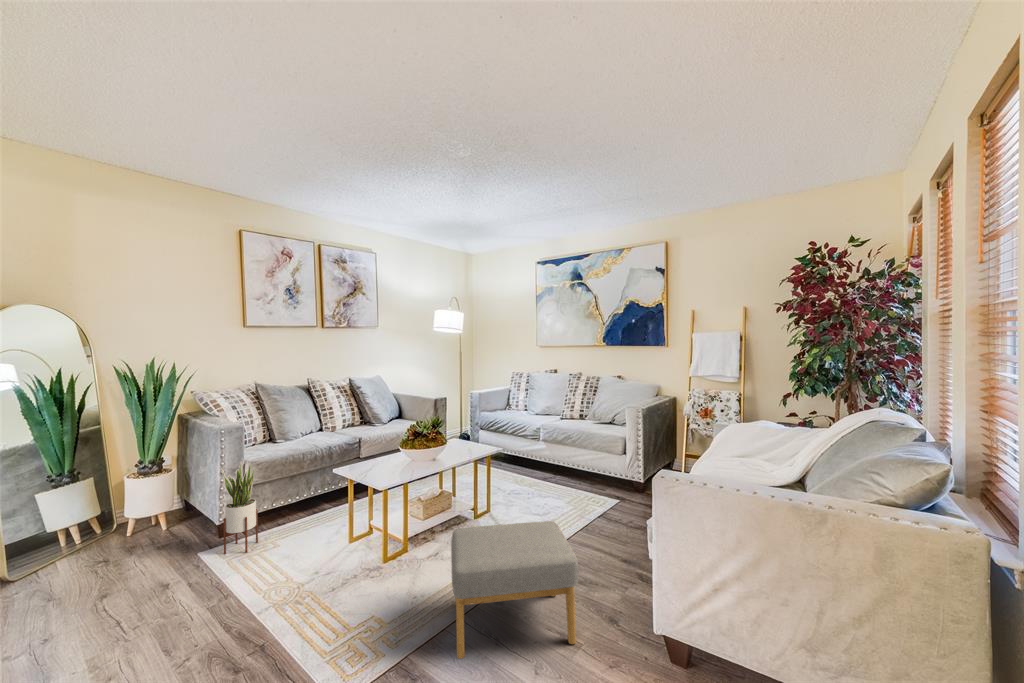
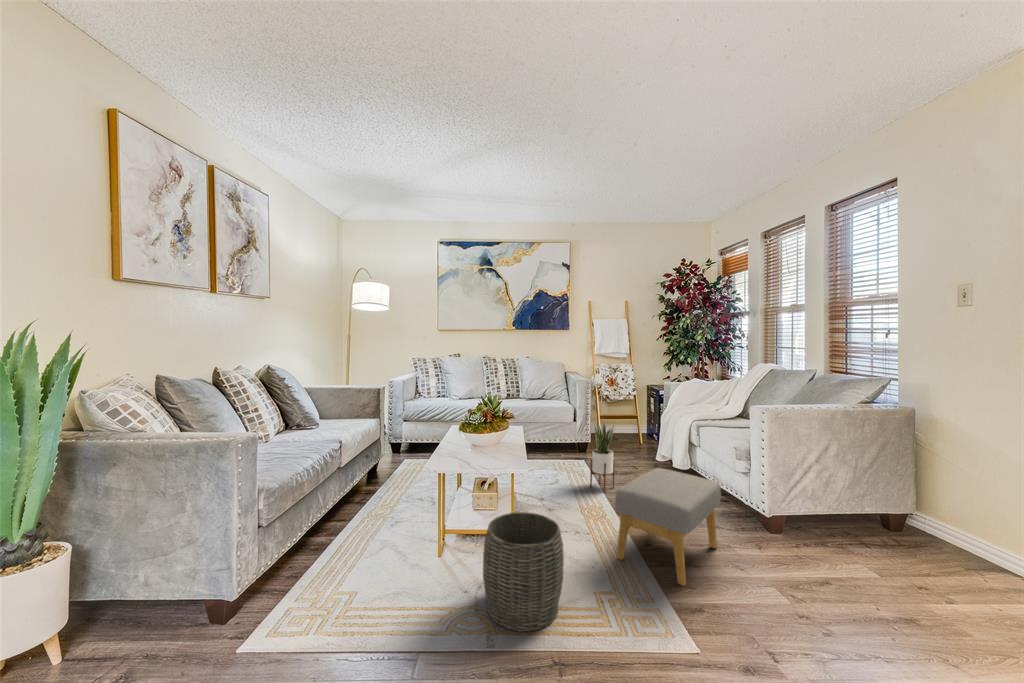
potted plant: present [221,462,258,554] -> present [590,419,615,492]
woven basket: none [283,520,361,625] -> present [483,512,564,632]

